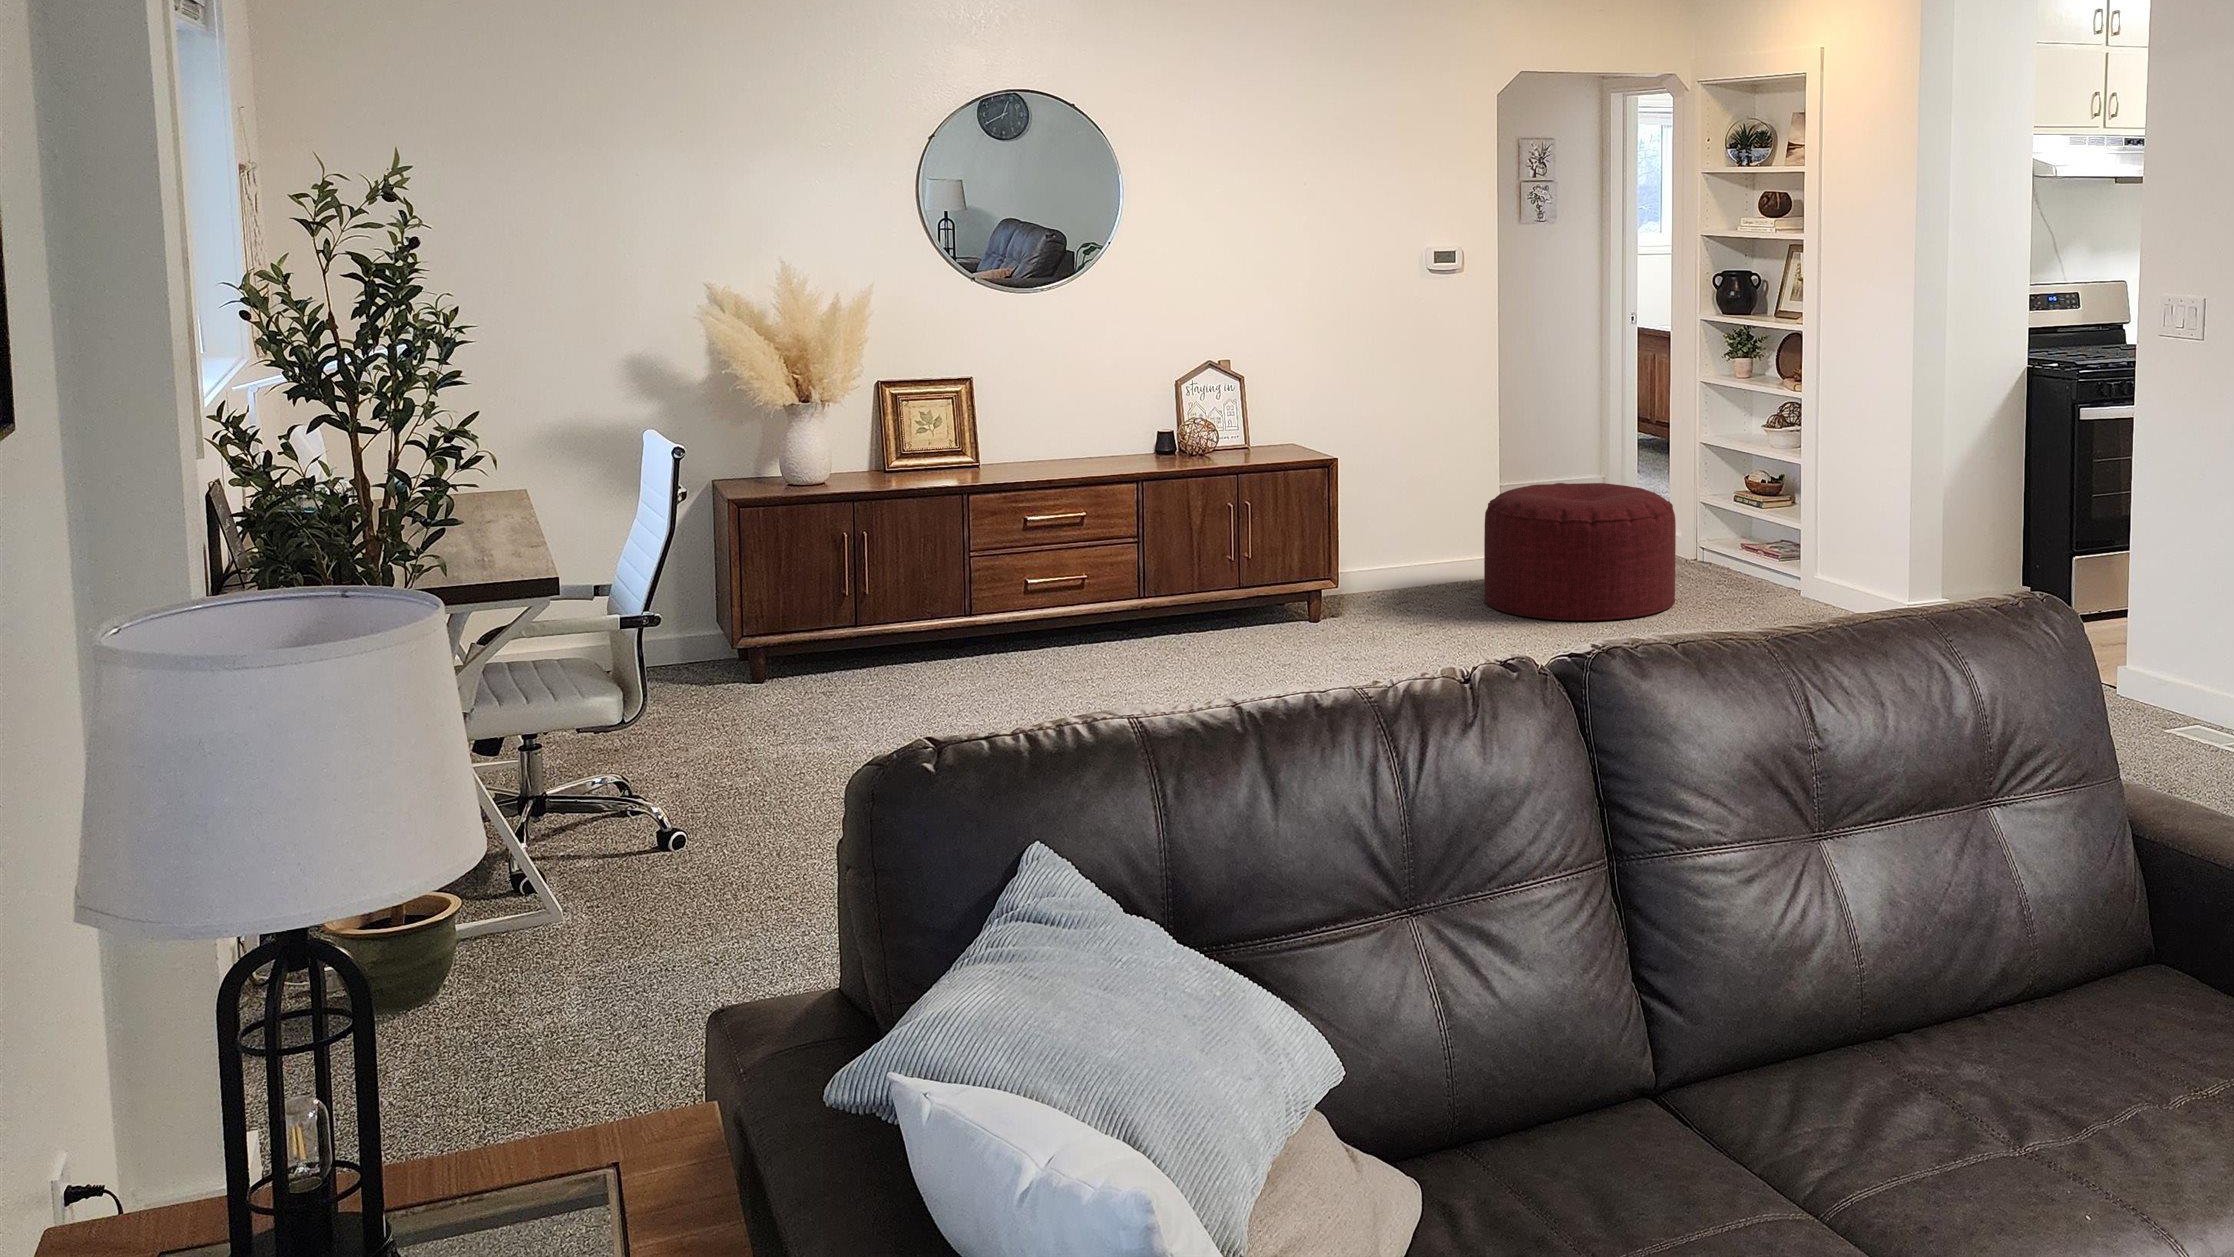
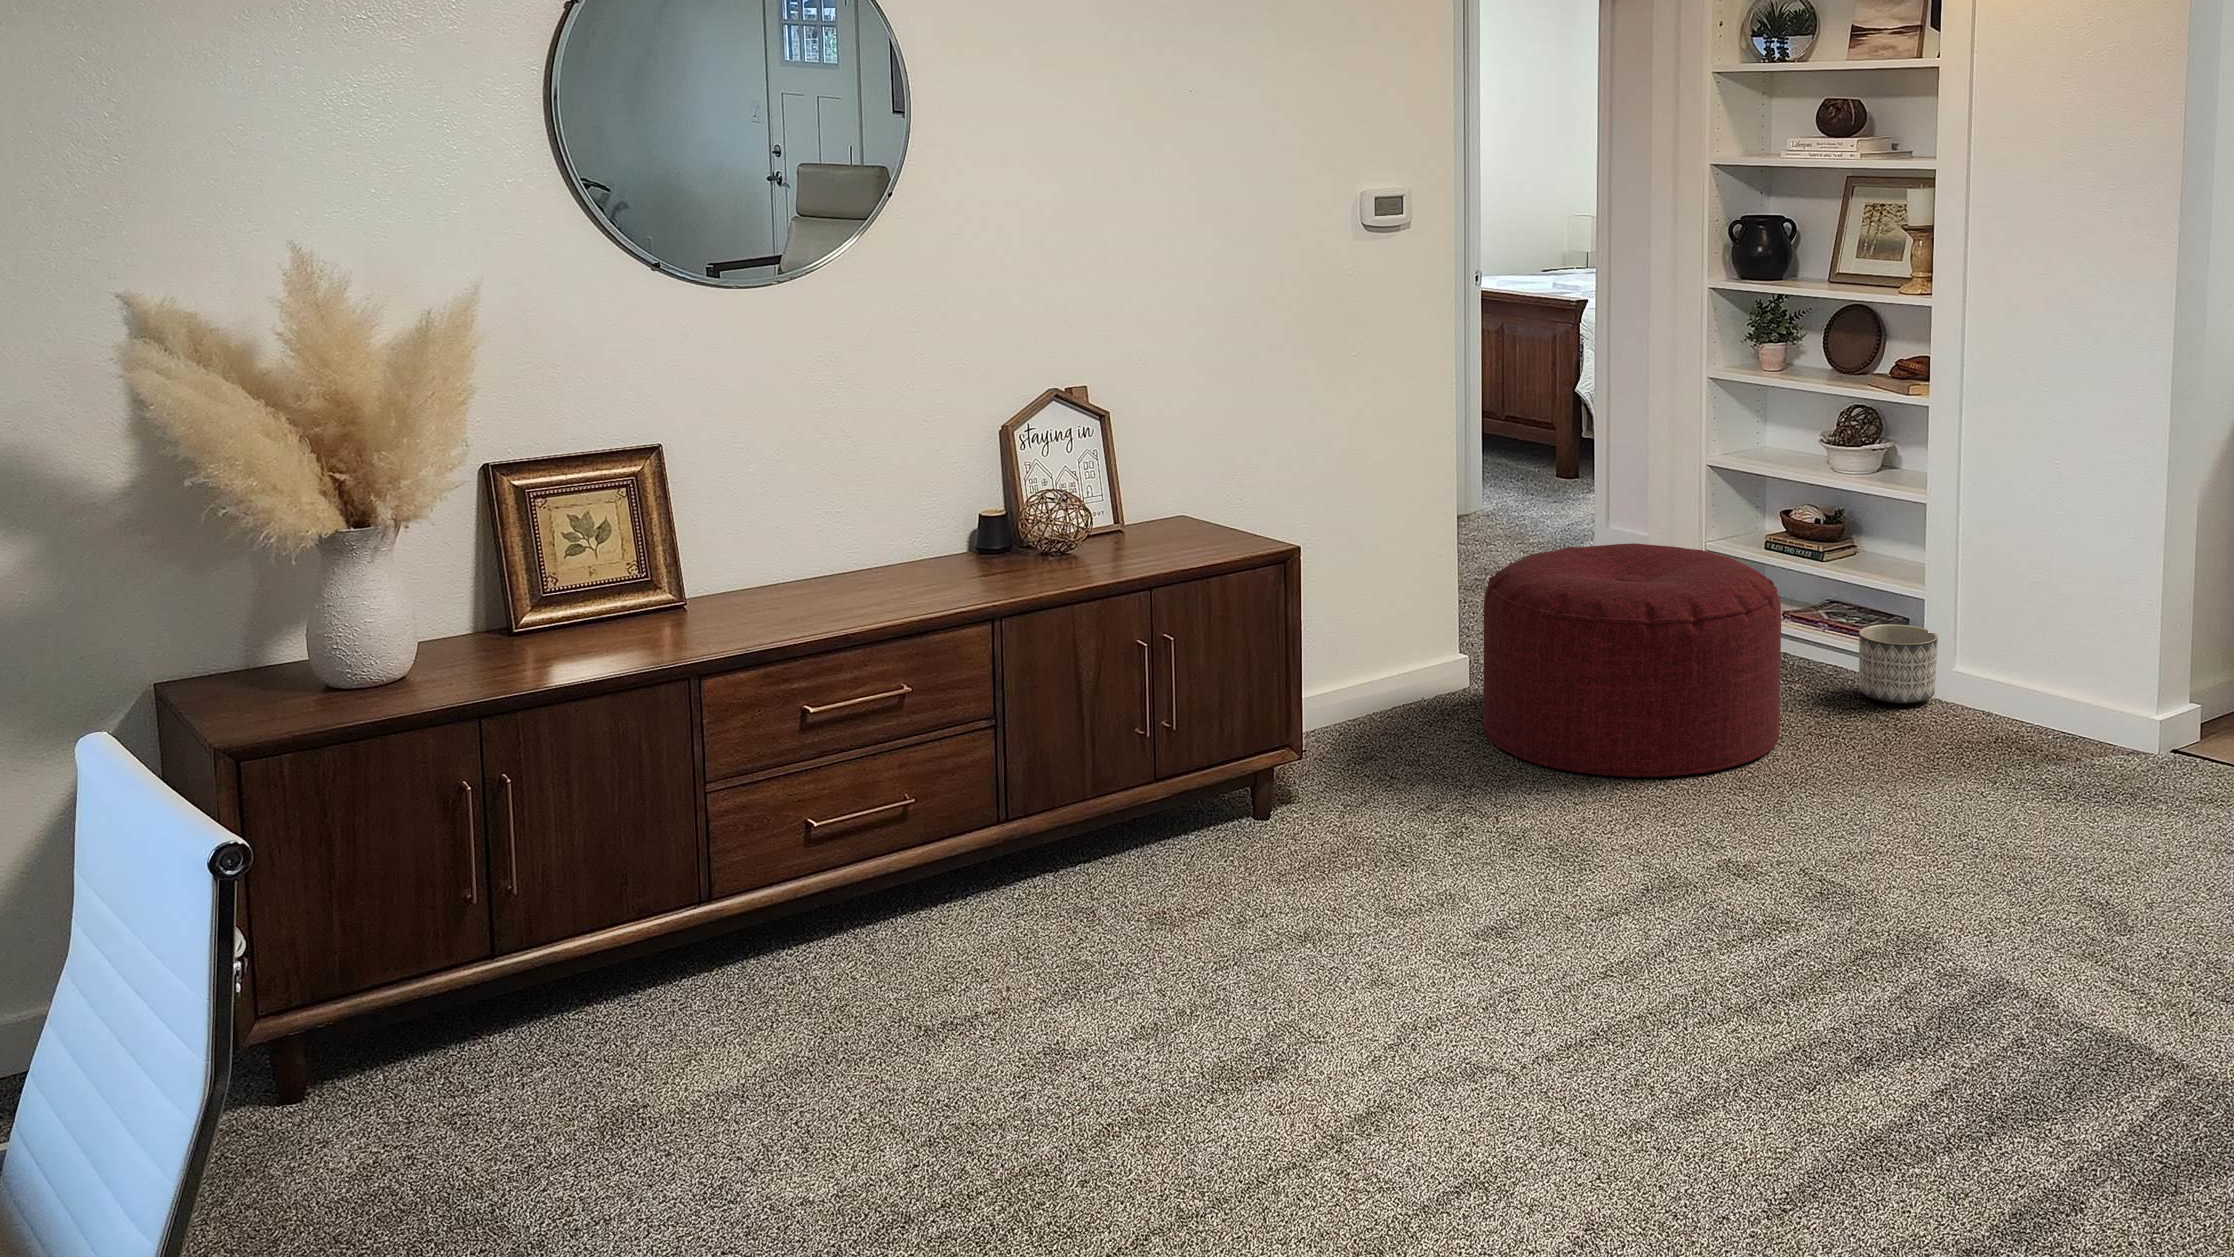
planter: none [1752,548,1804,599] -> present [1859,624,1938,704]

